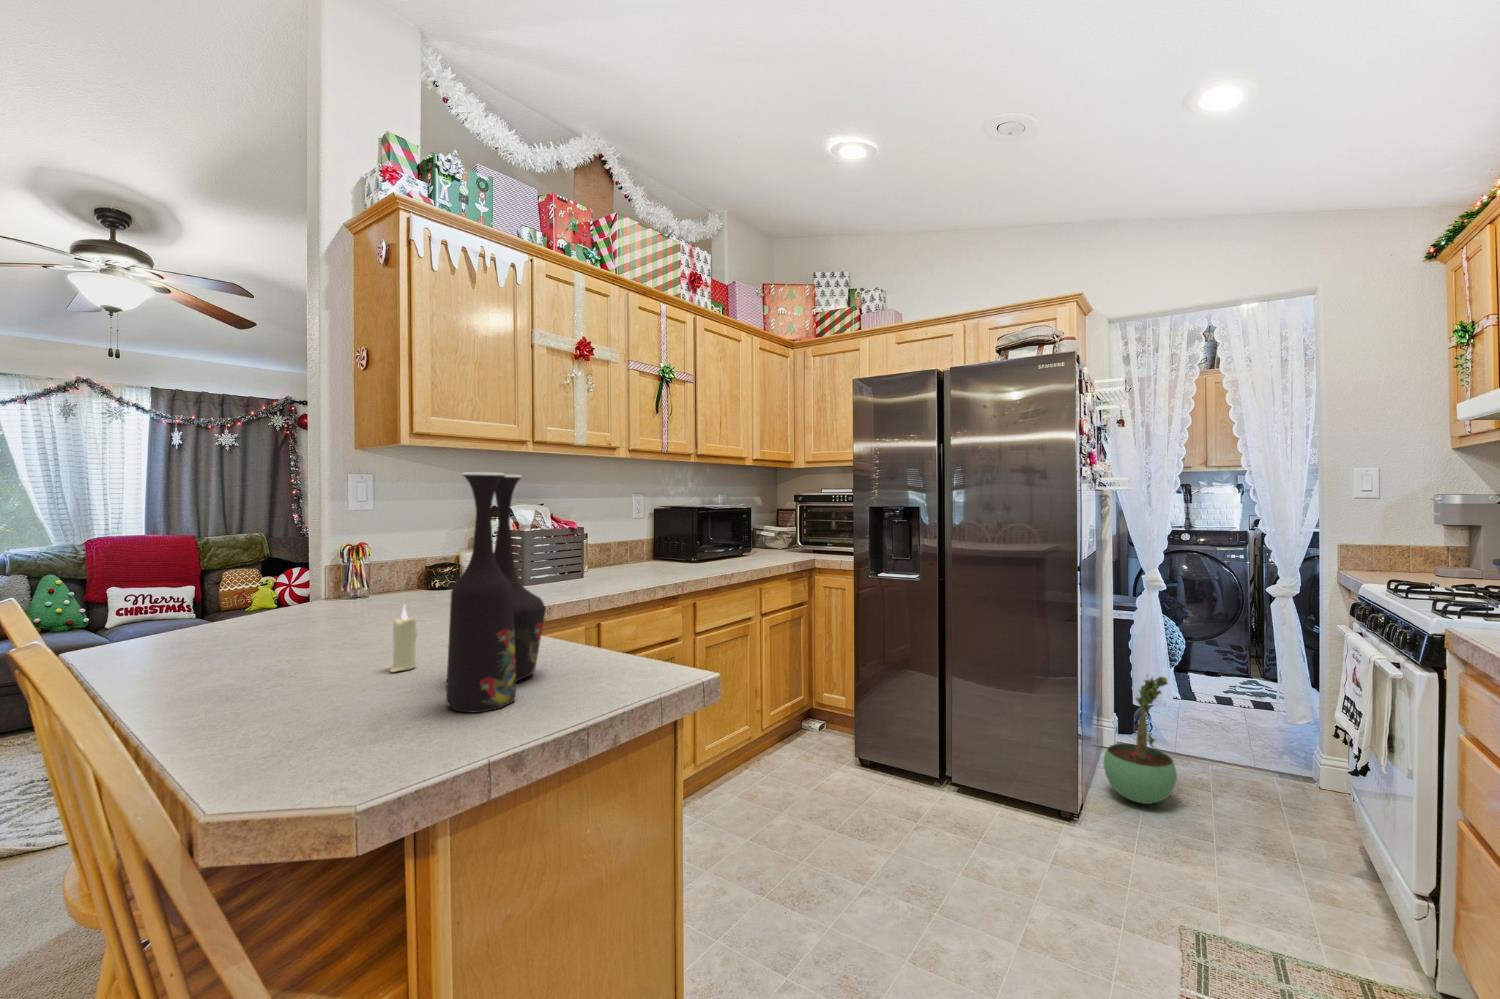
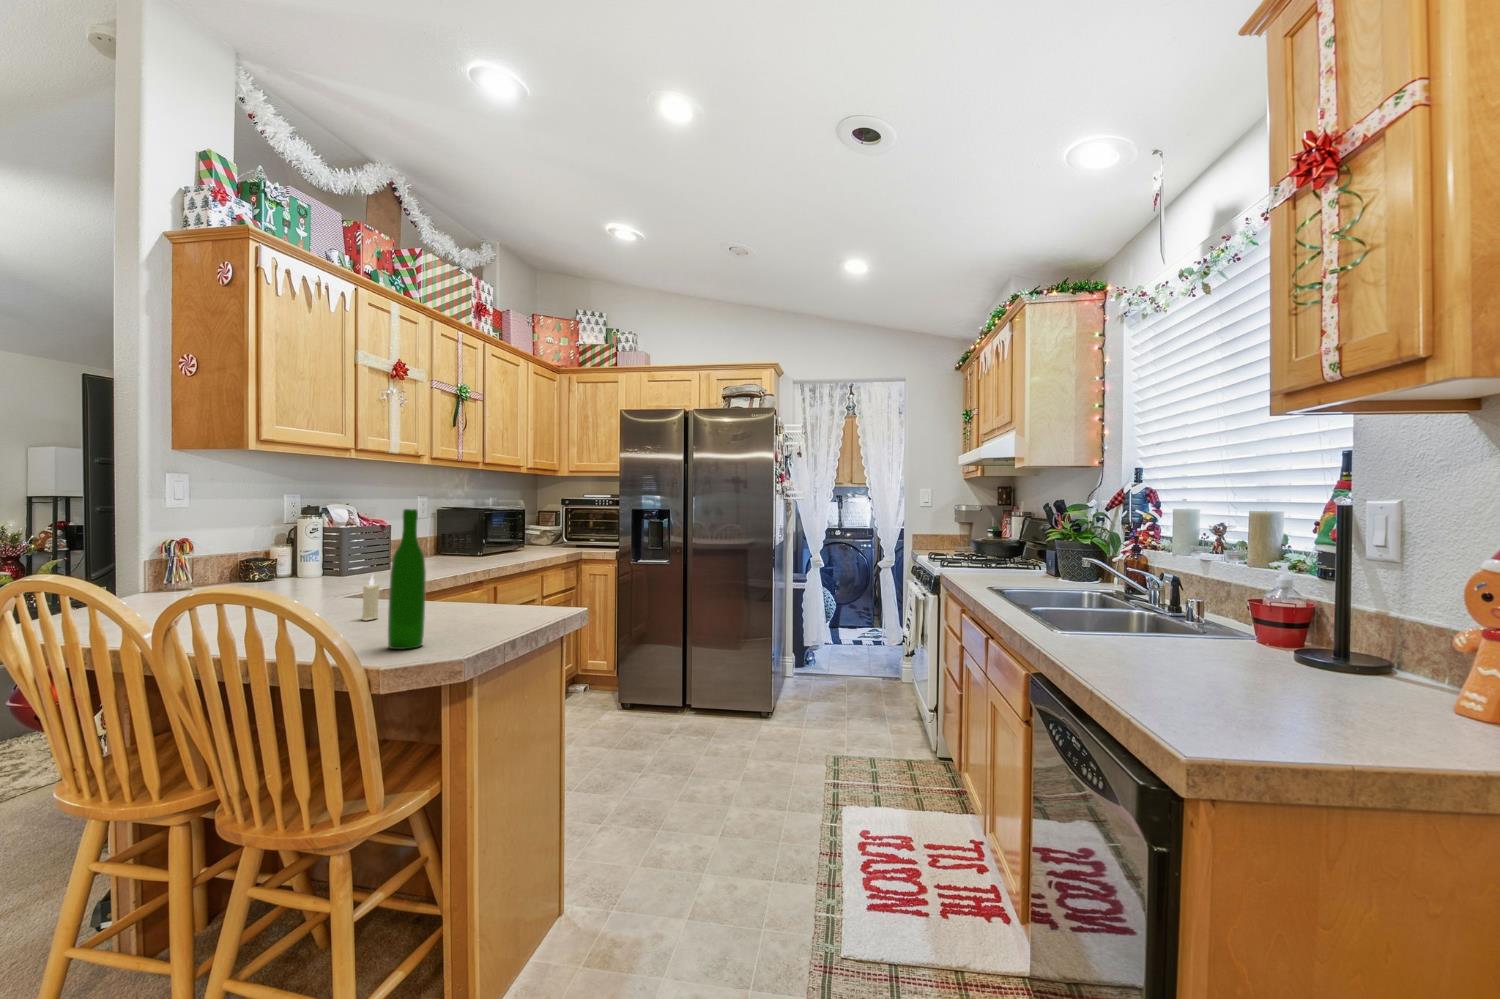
vase: present [446,472,546,713] -> none [428,488,488,630]
wine bottle: none [277,507,346,763] -> present [388,509,426,650]
potted plant: present [1104,675,1177,804] -> none [787,621,828,706]

